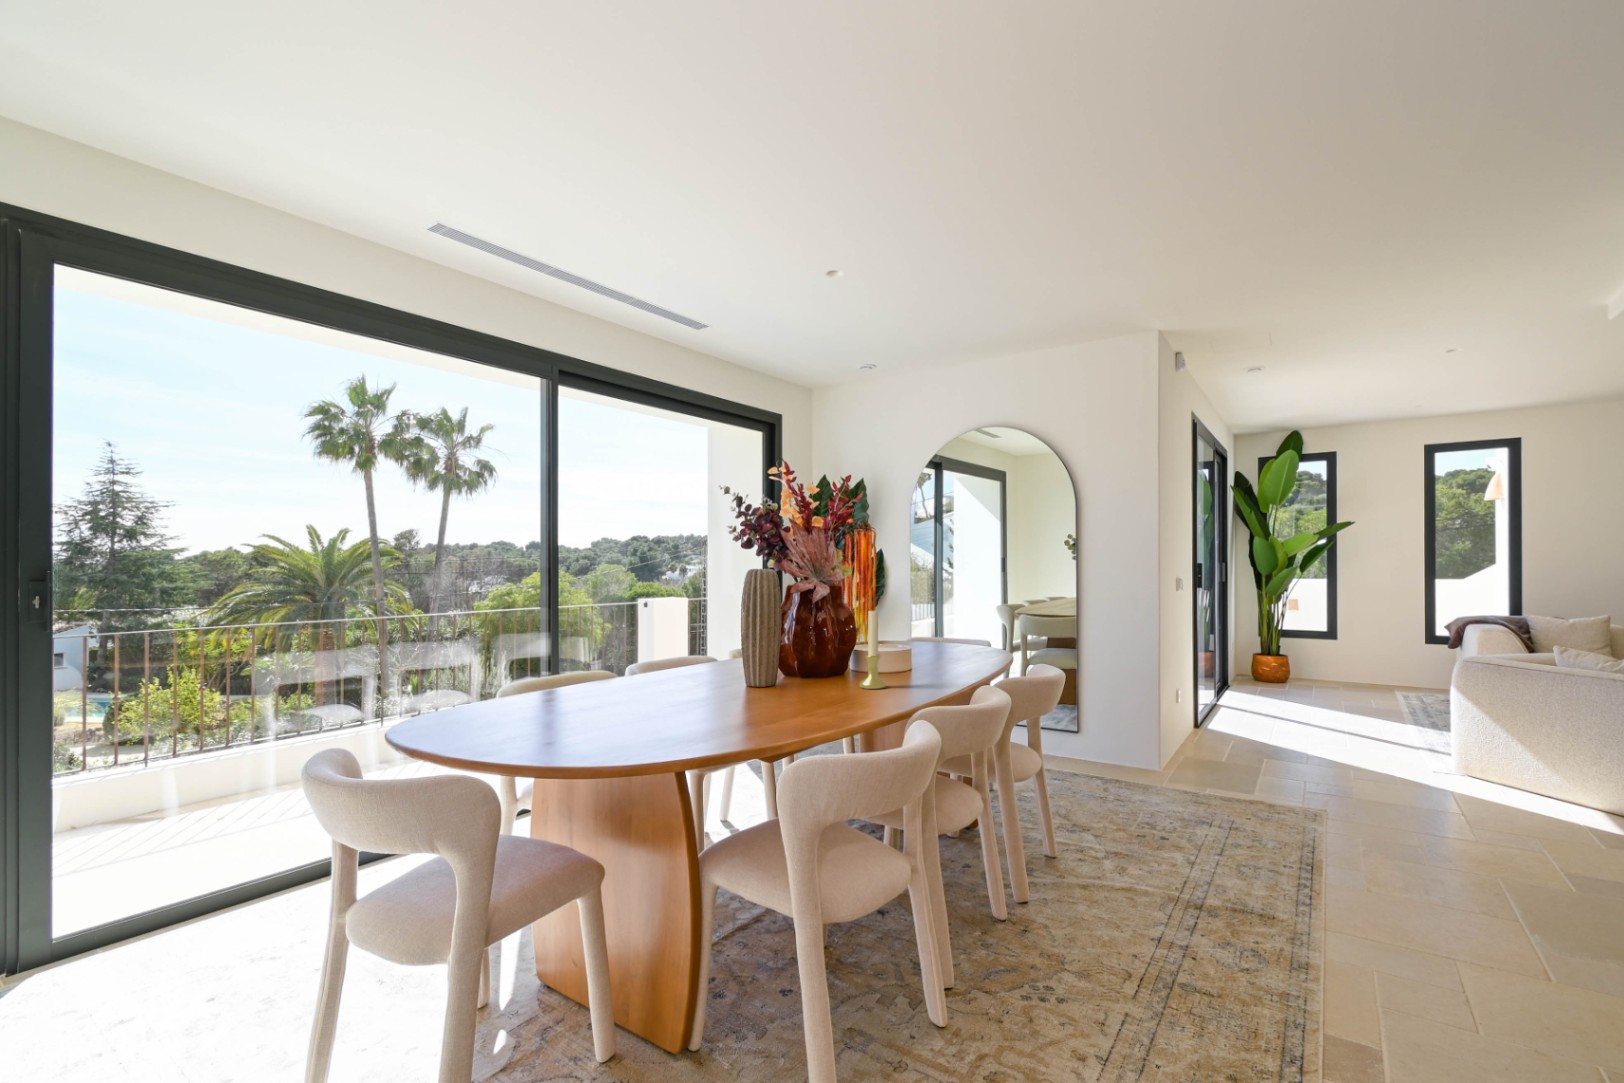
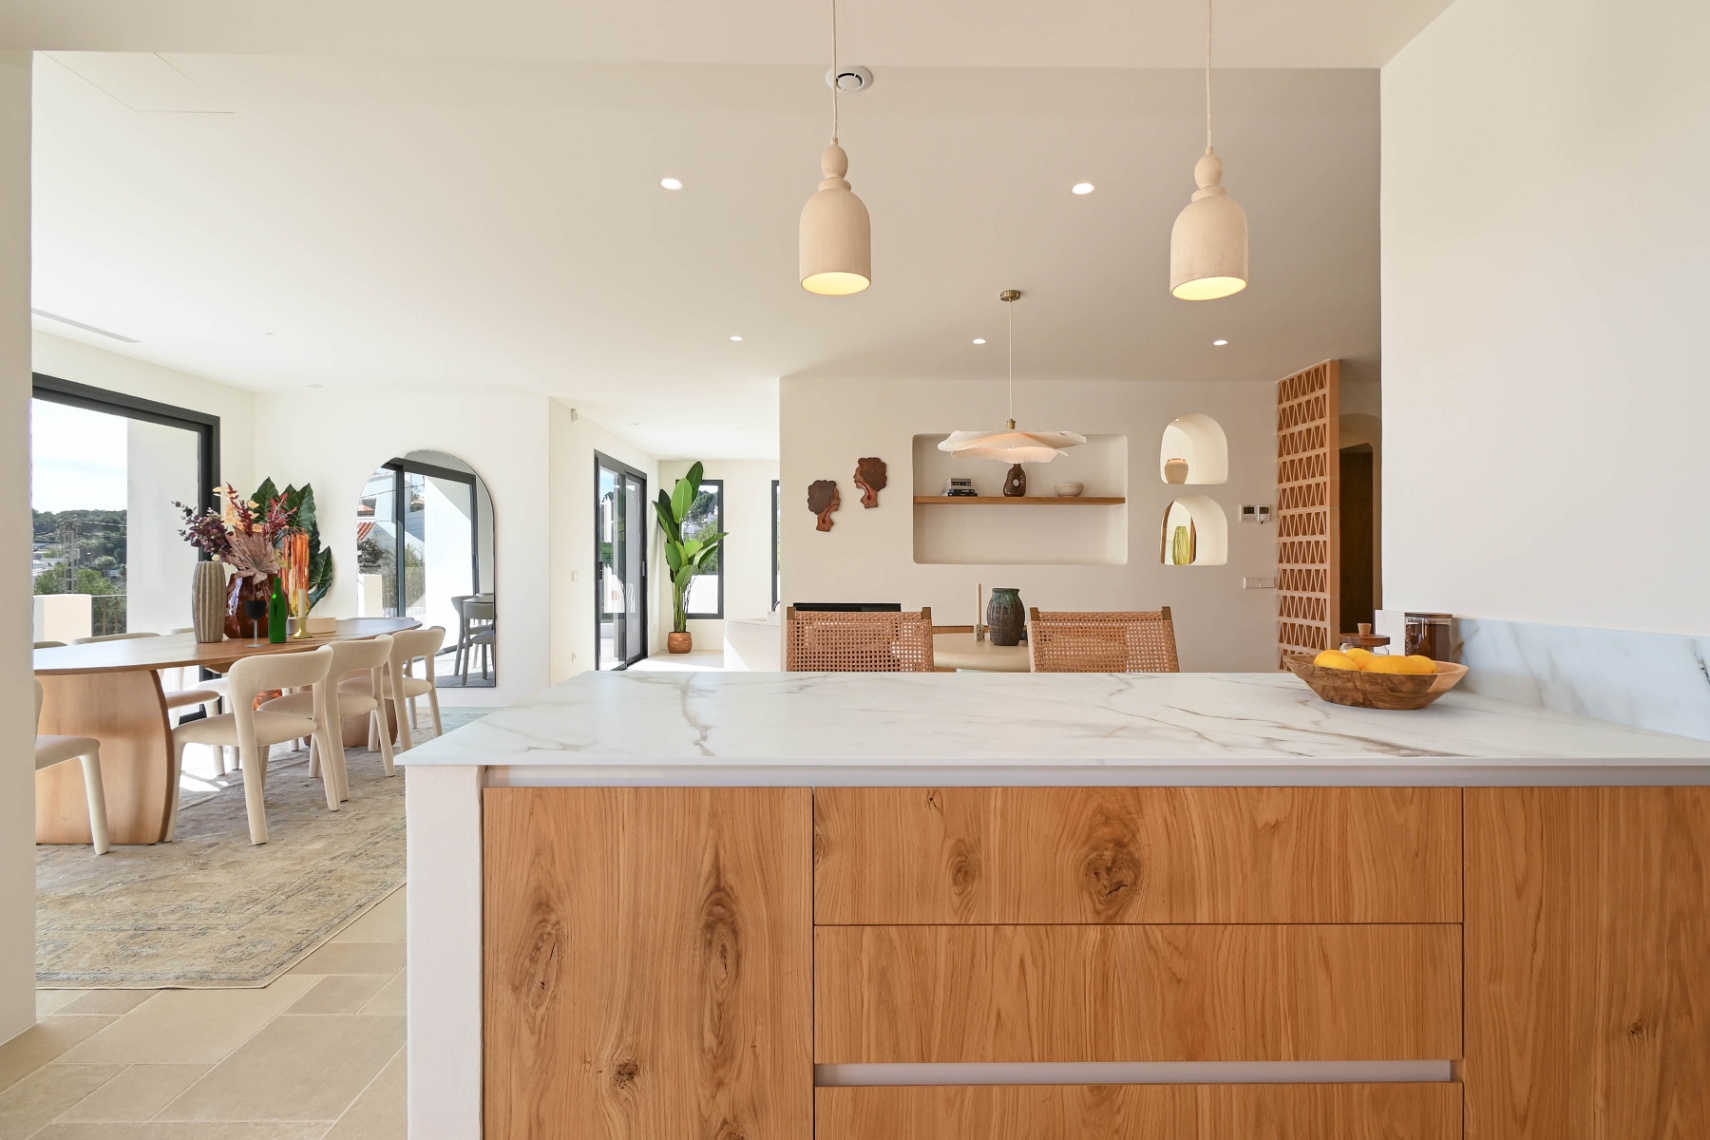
wine bottle: none [830,595,855,704] -> present [269,577,288,643]
wine glass: none [798,634,828,715] -> present [245,600,267,647]

